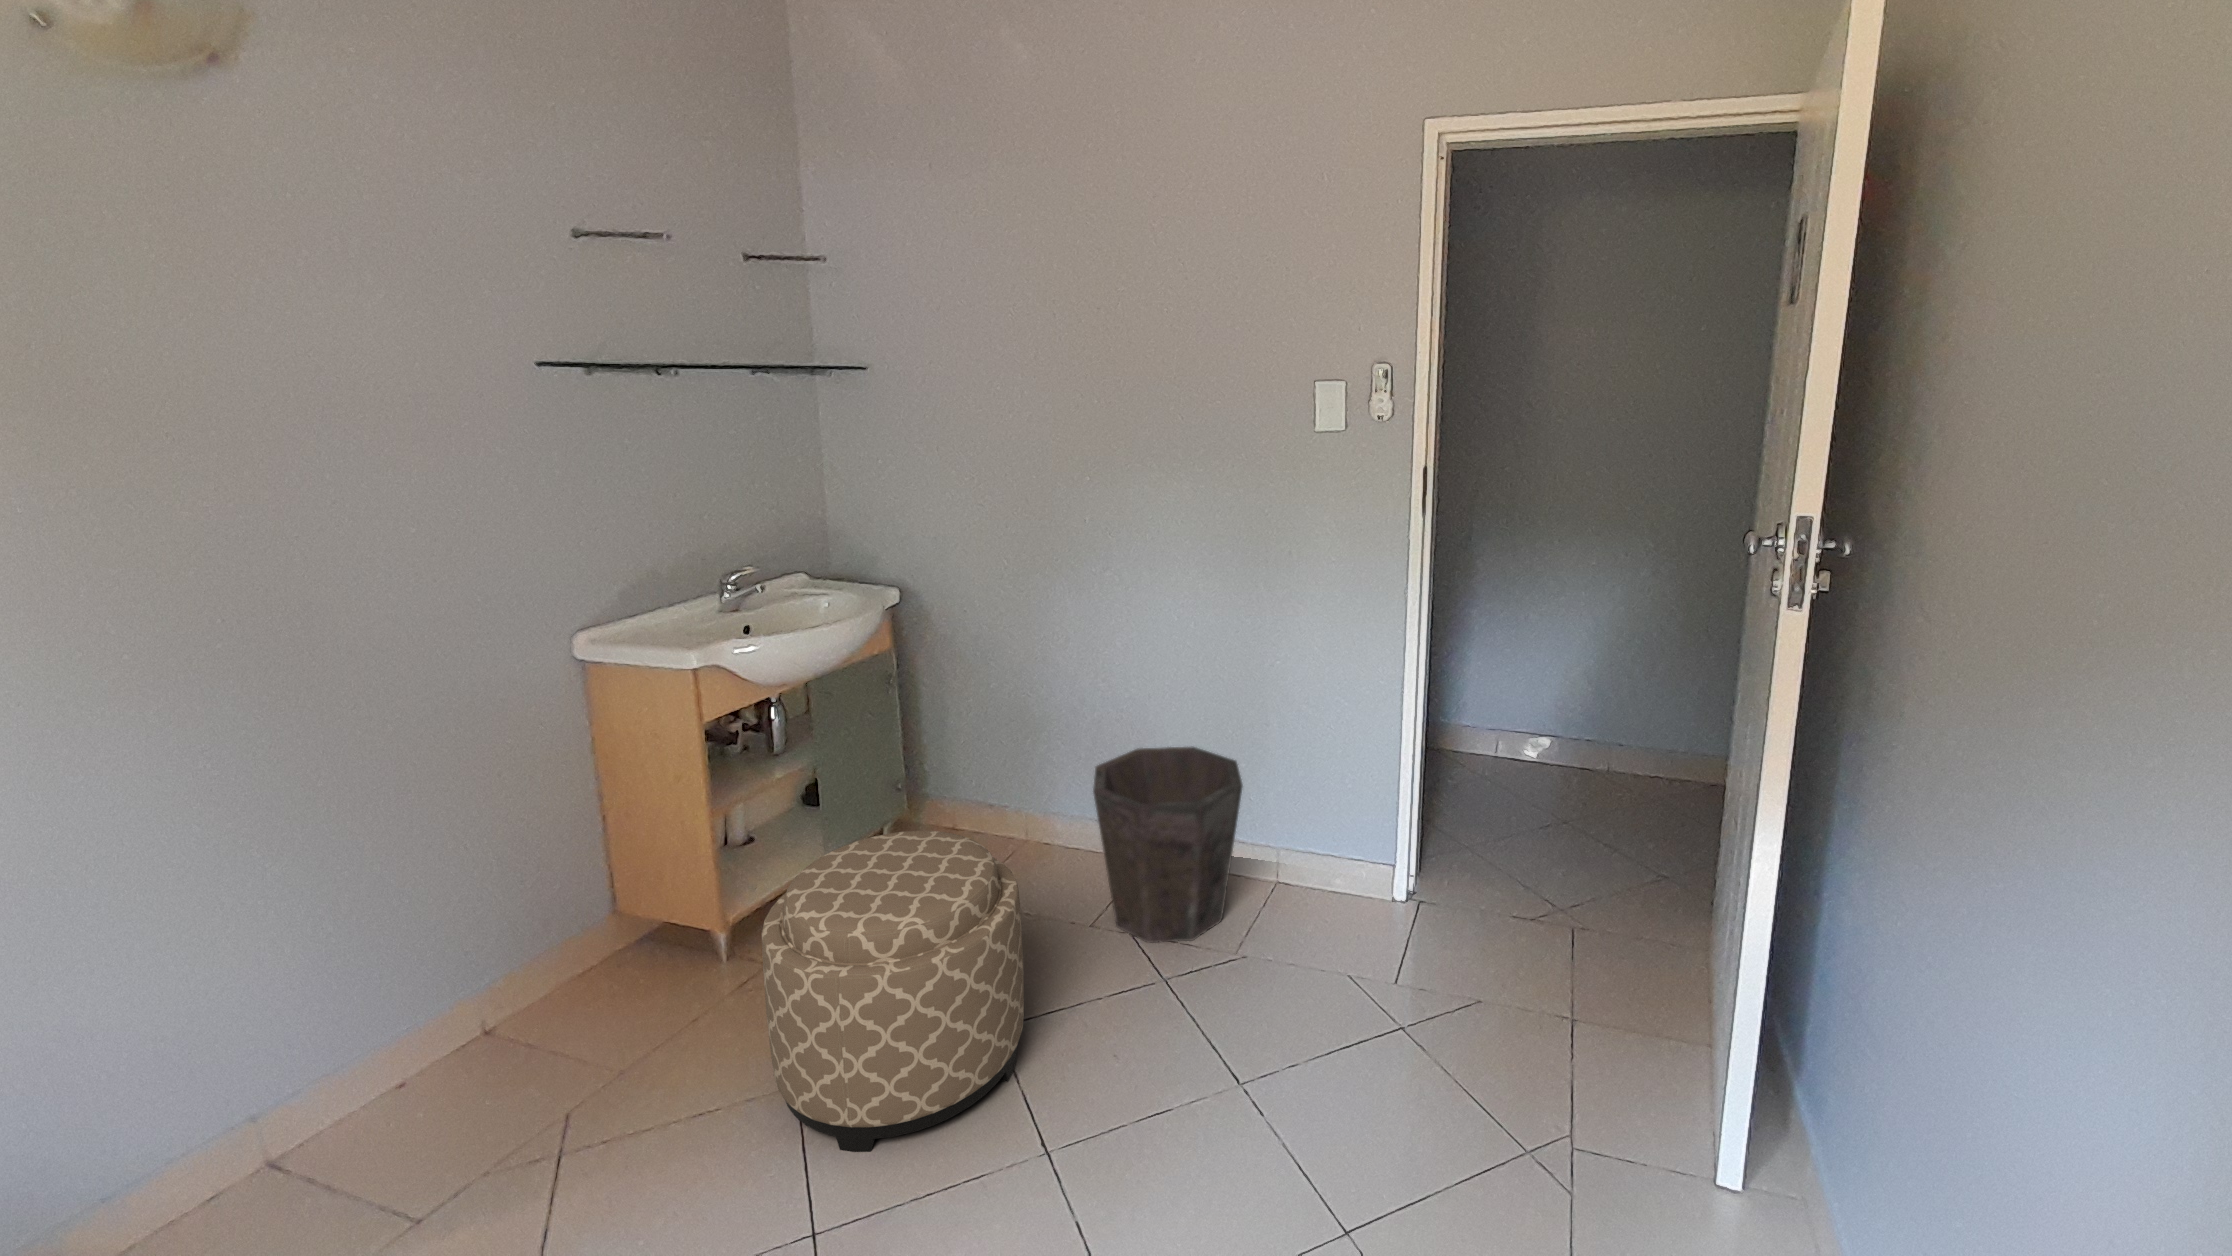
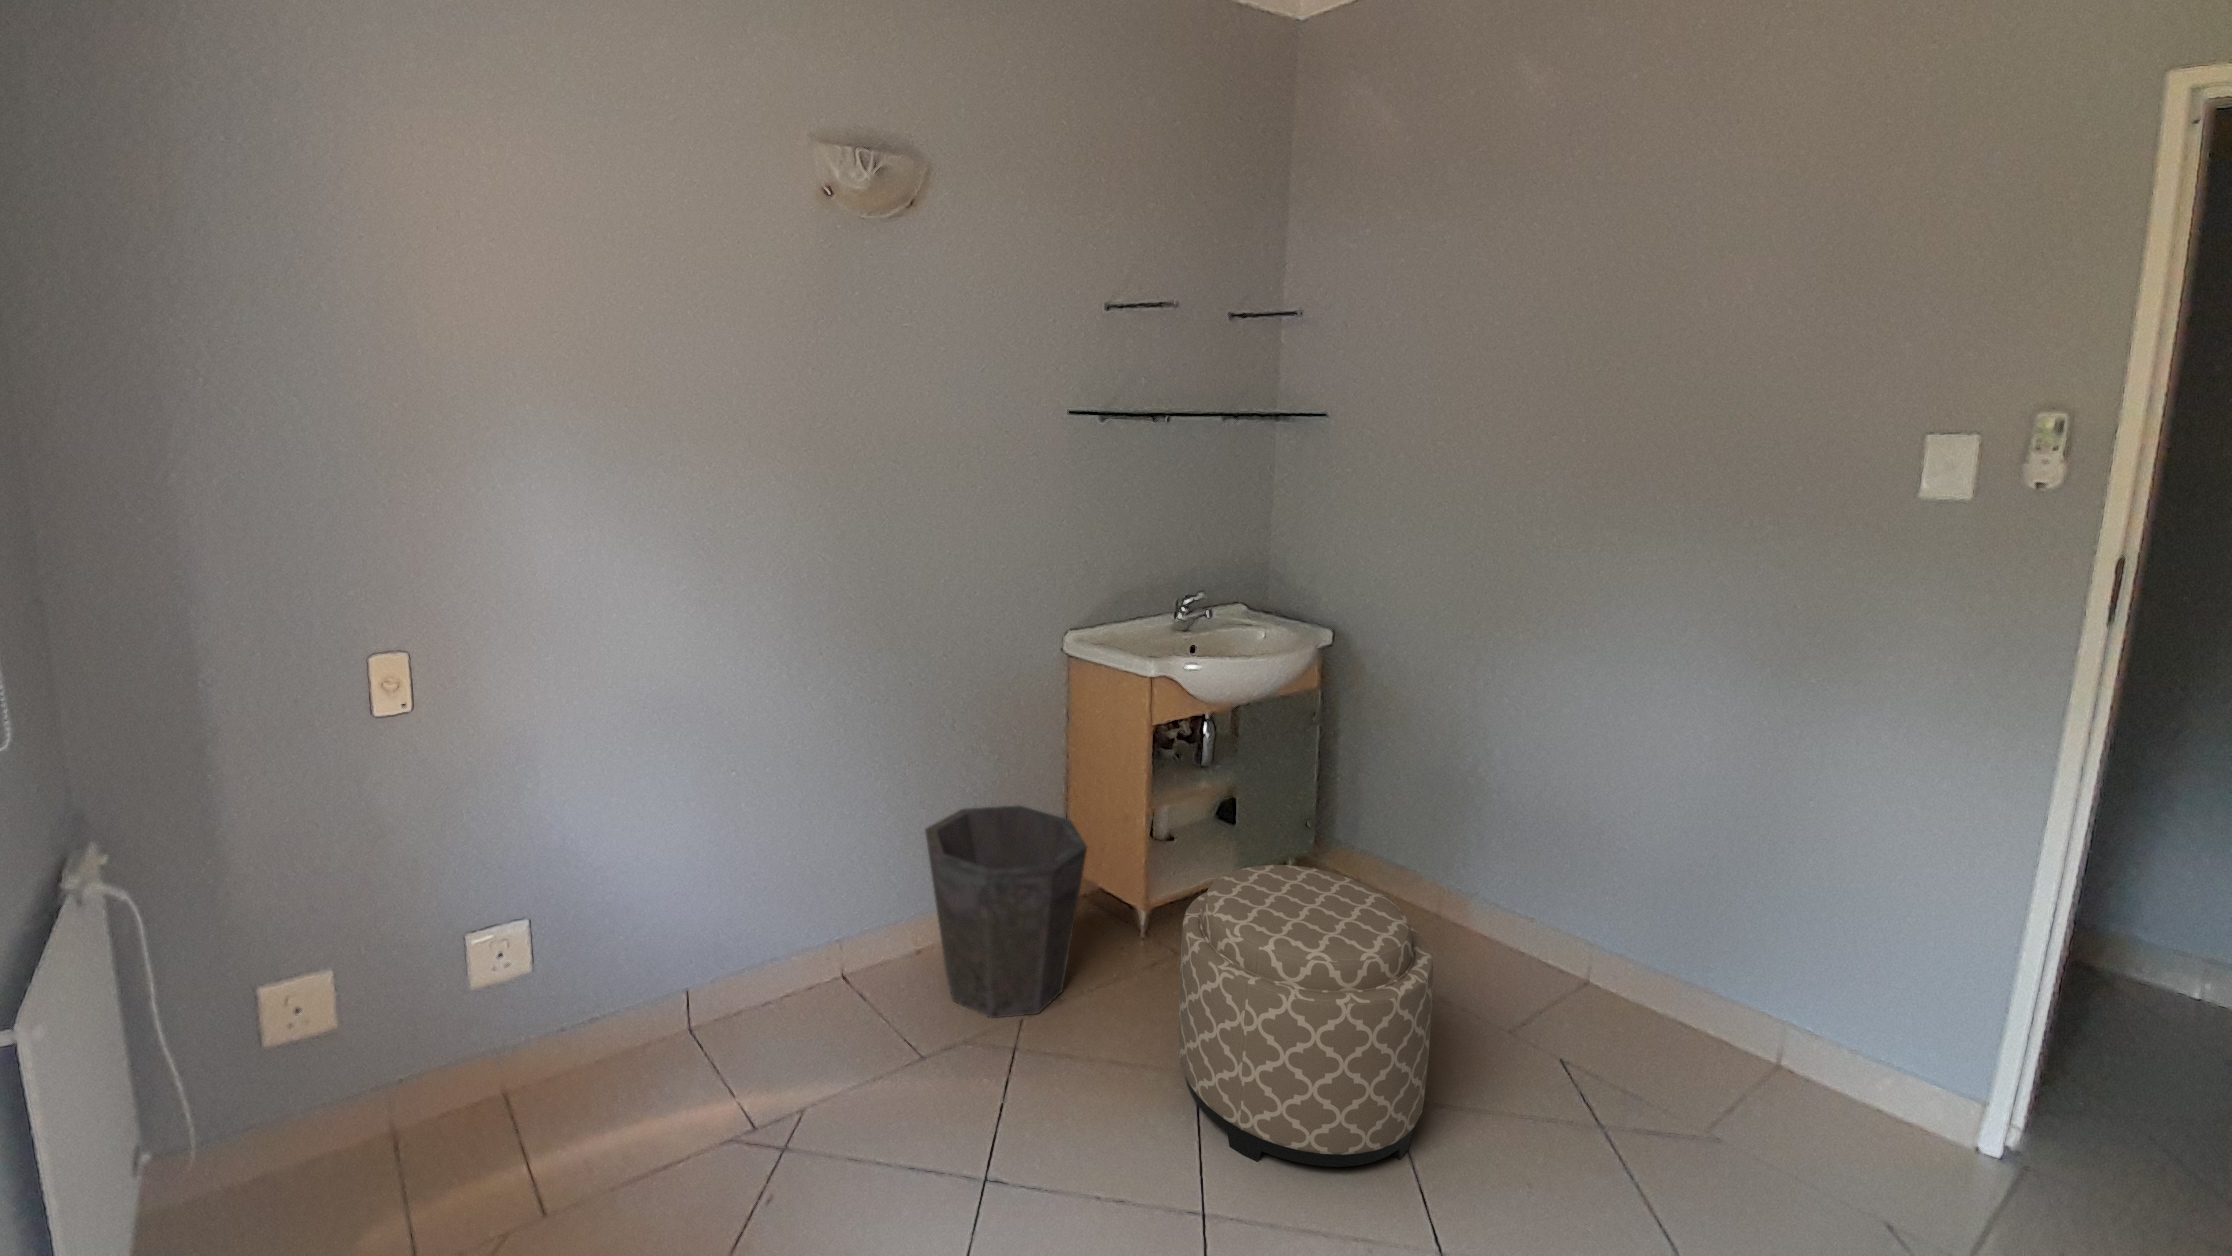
waste bin: present [1093,747,1243,943] -> present [925,806,1087,1018]

